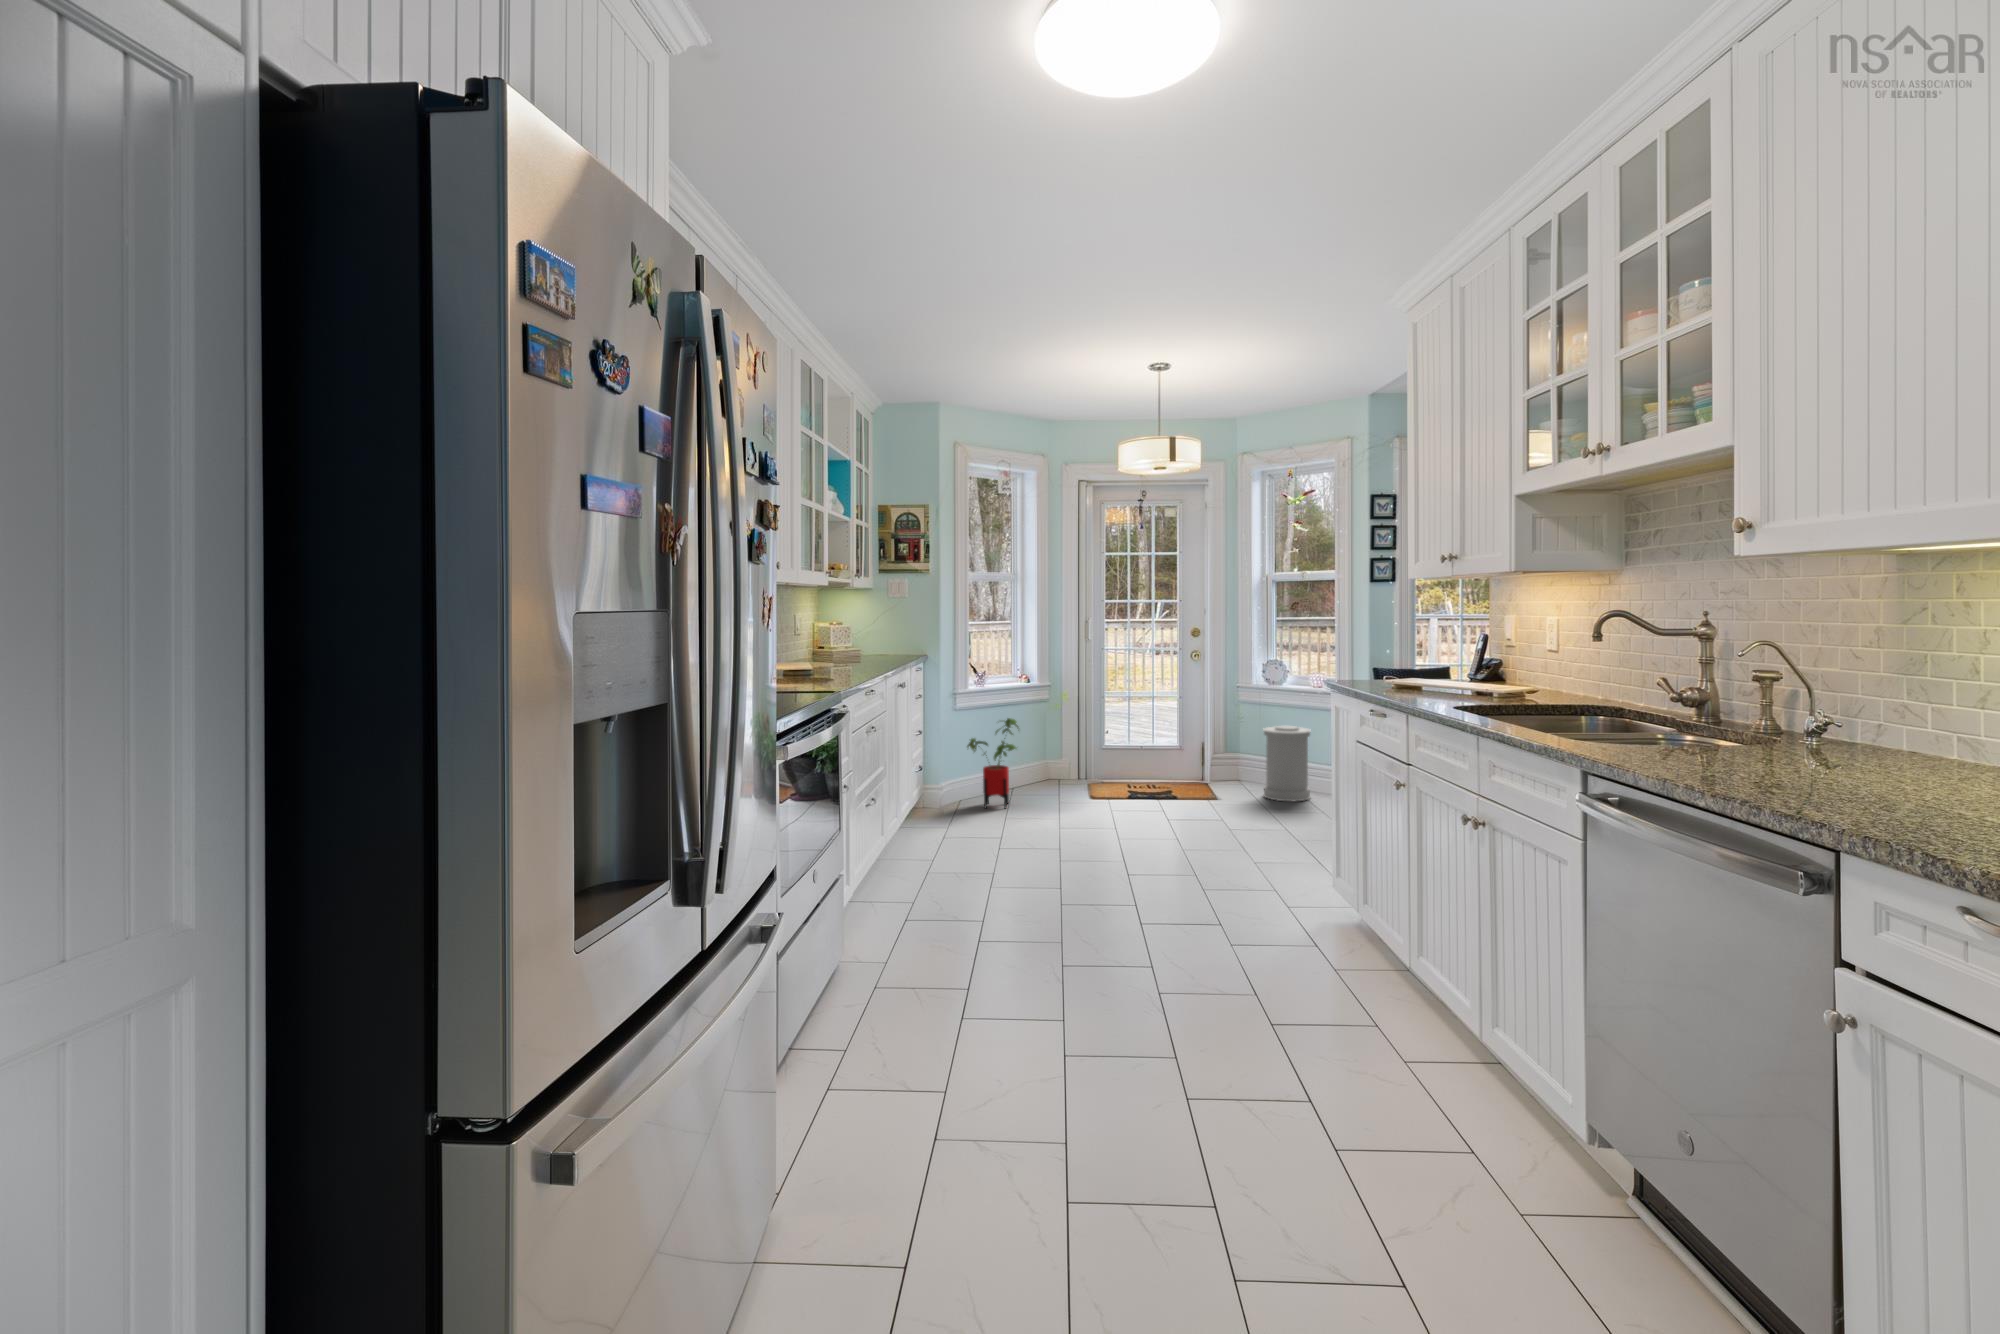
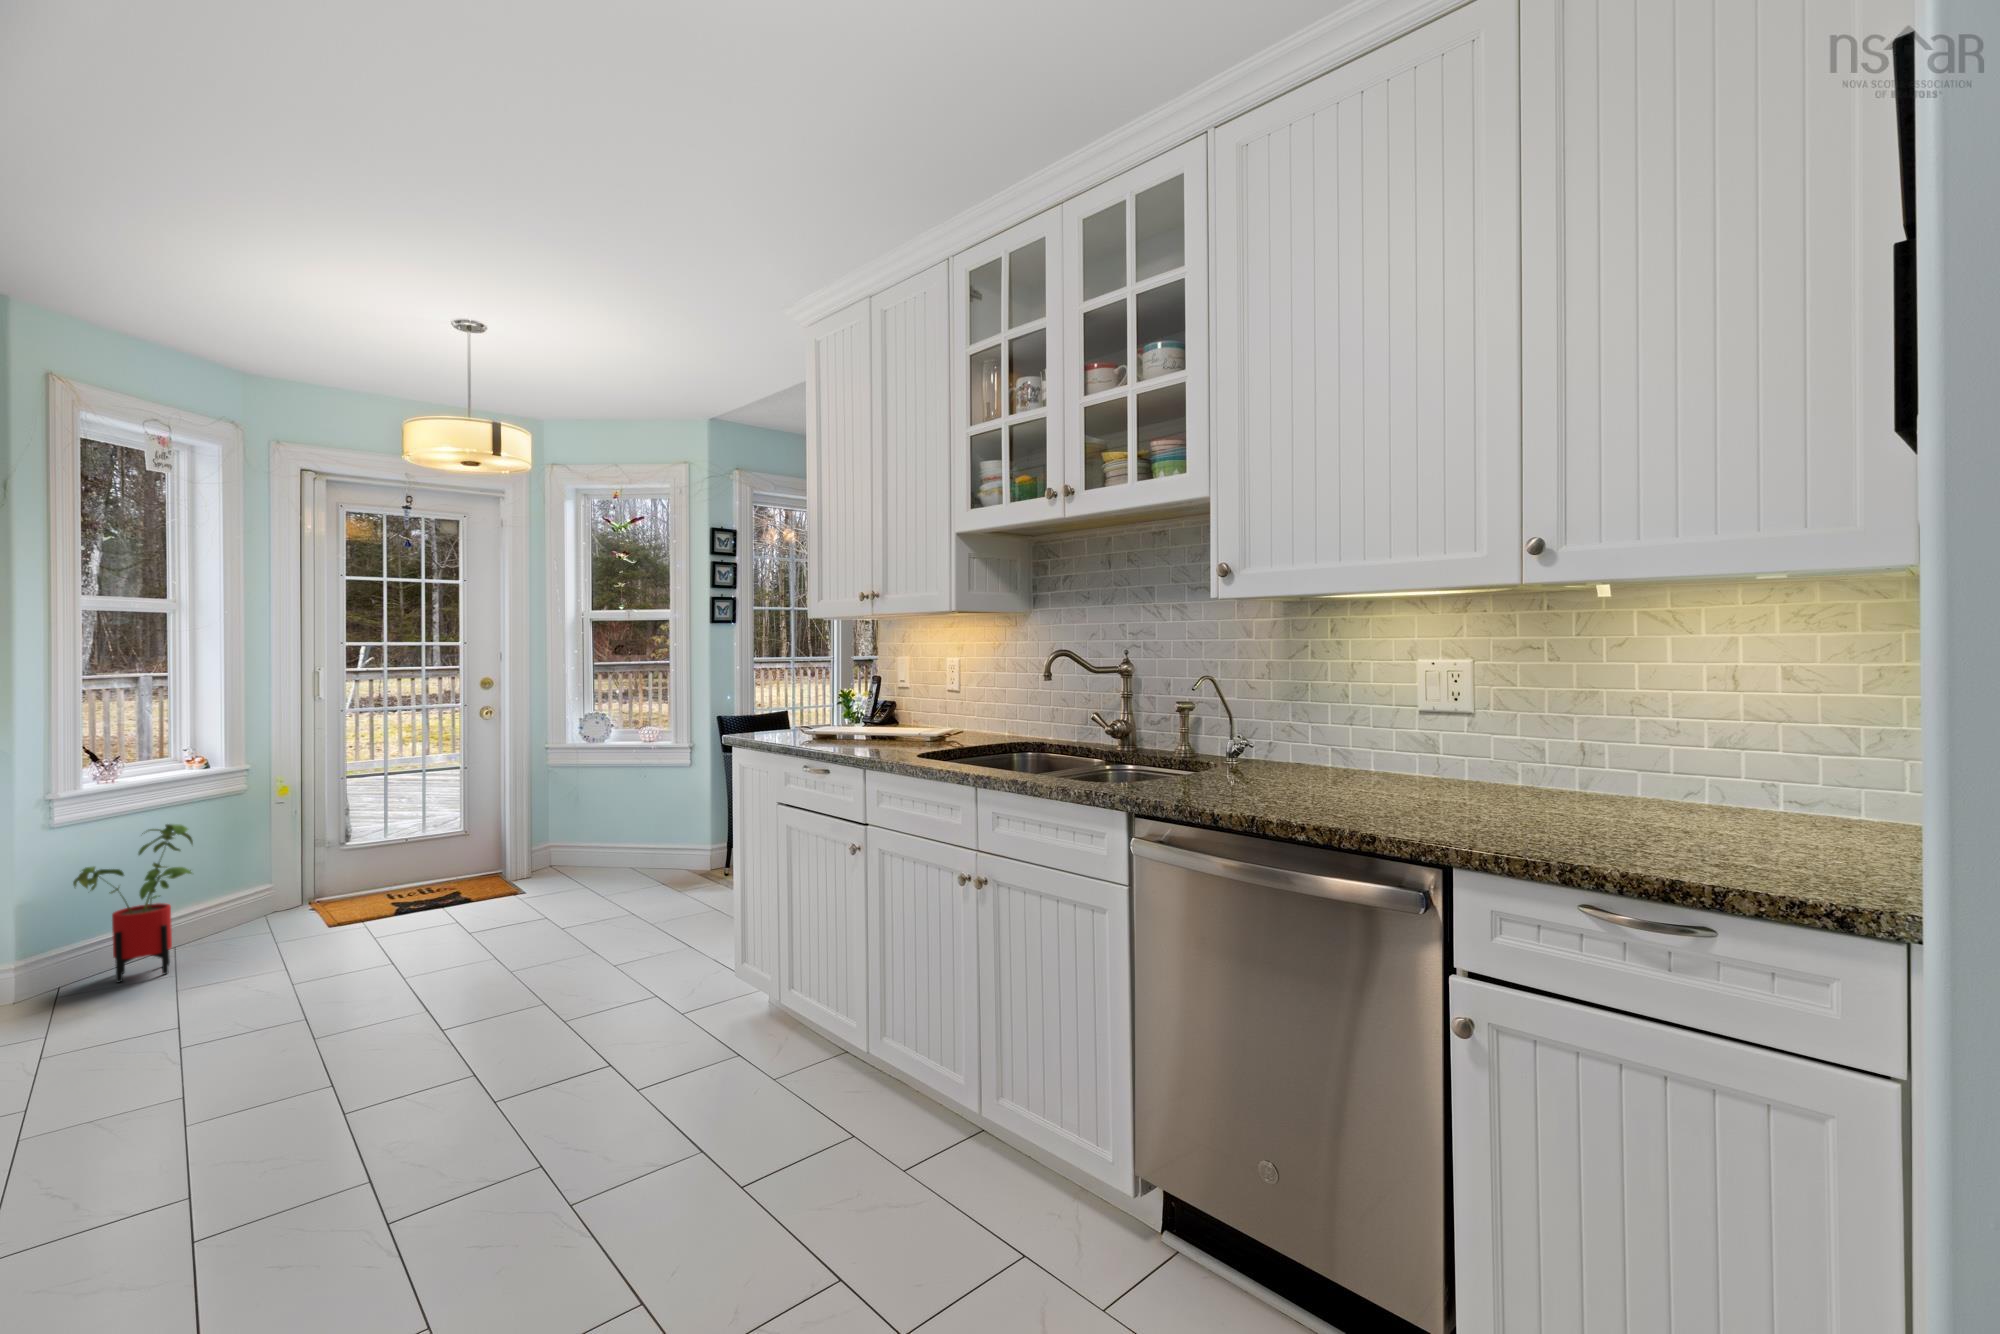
trash can: present [1264,726,1310,801] -> none [588,791,649,883]

